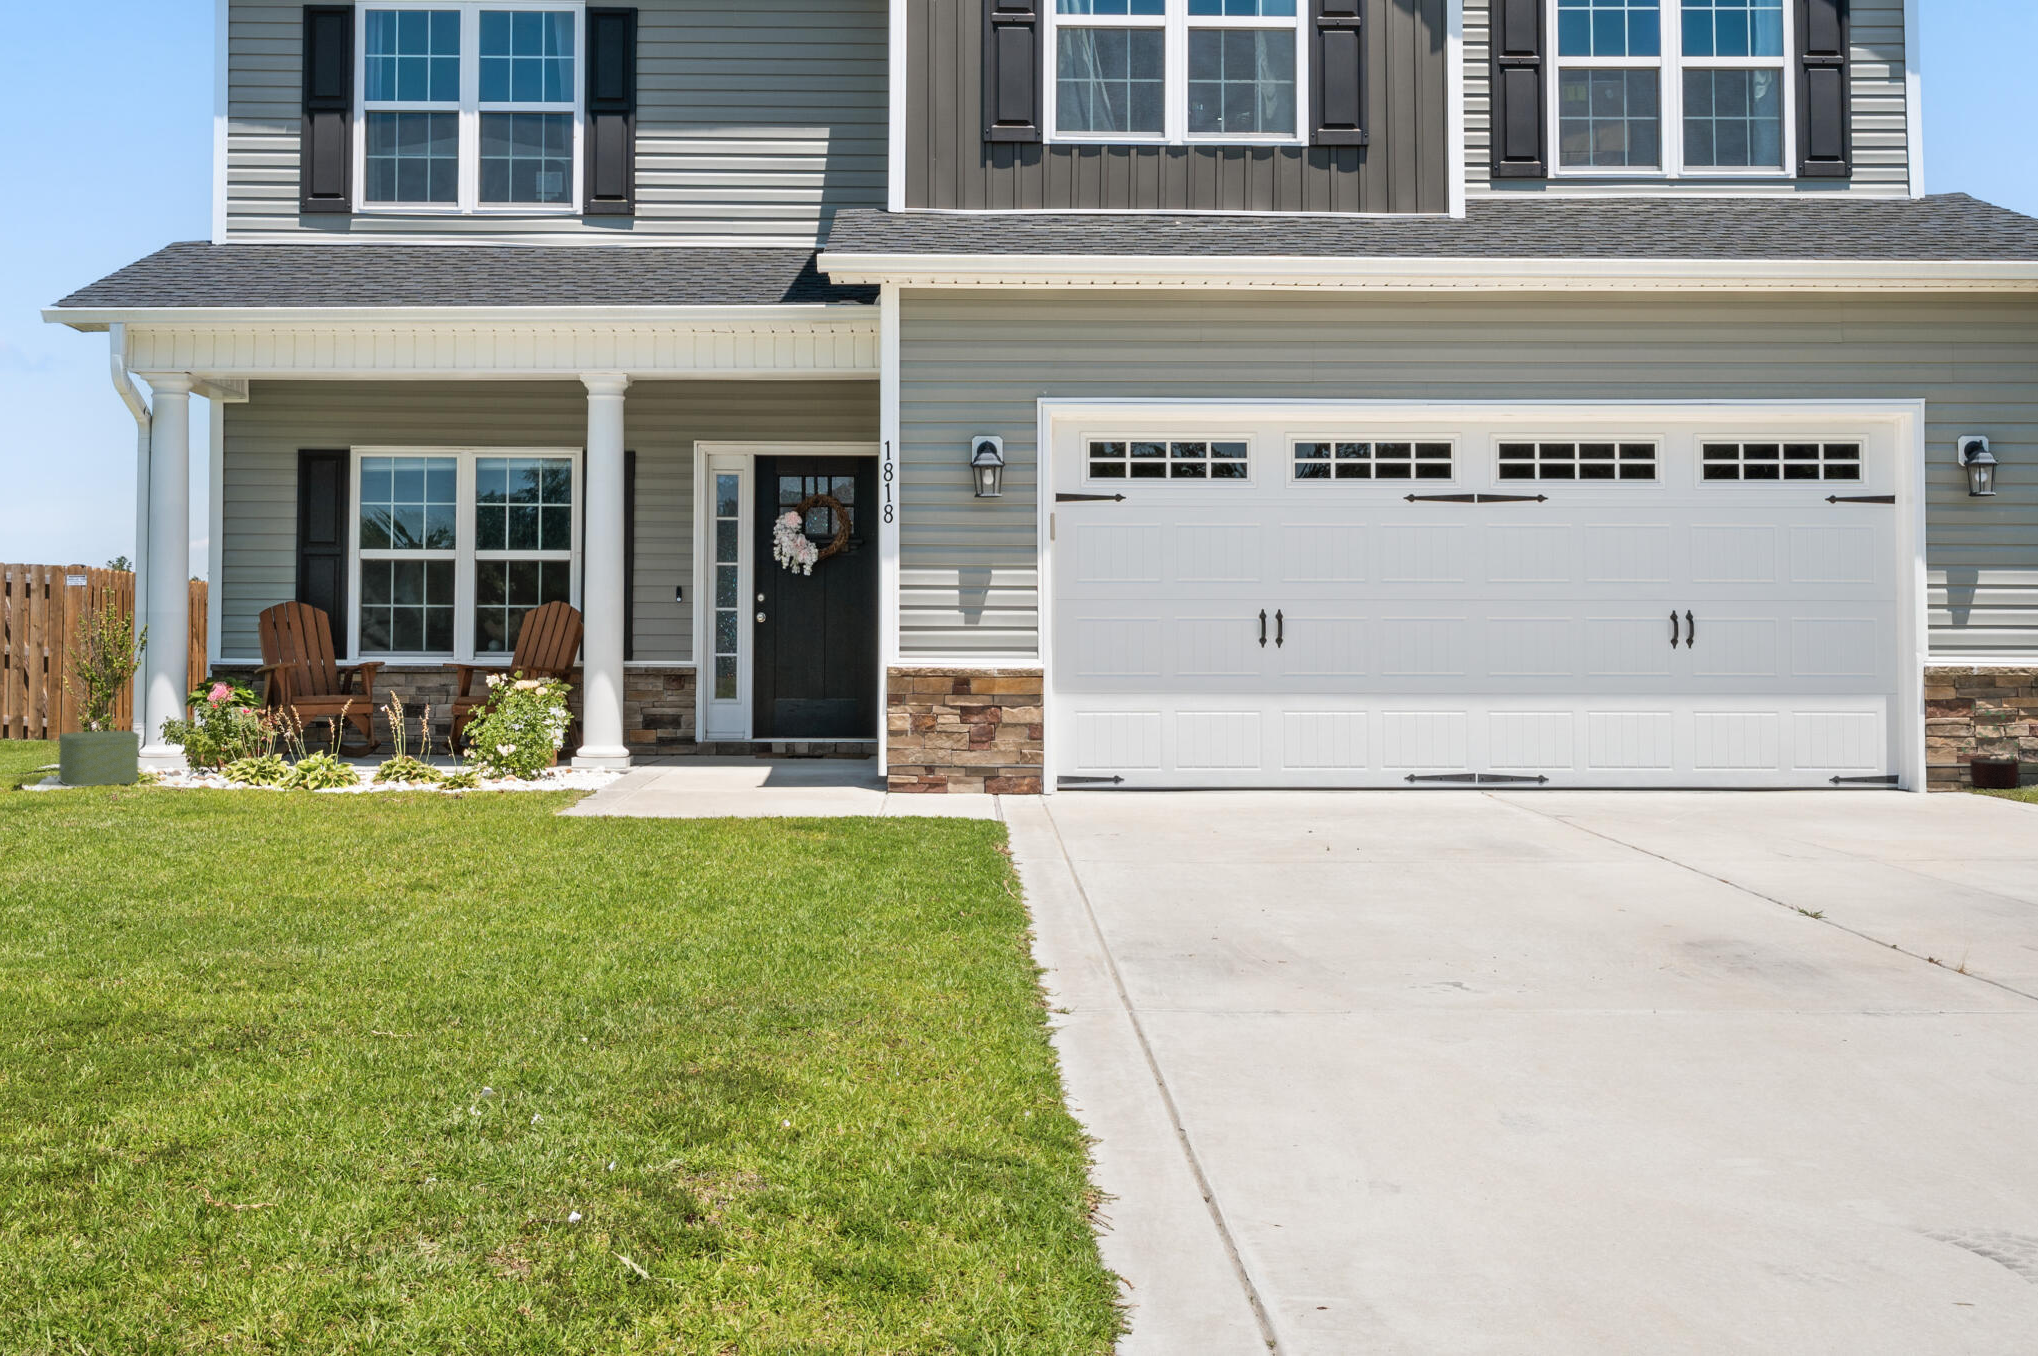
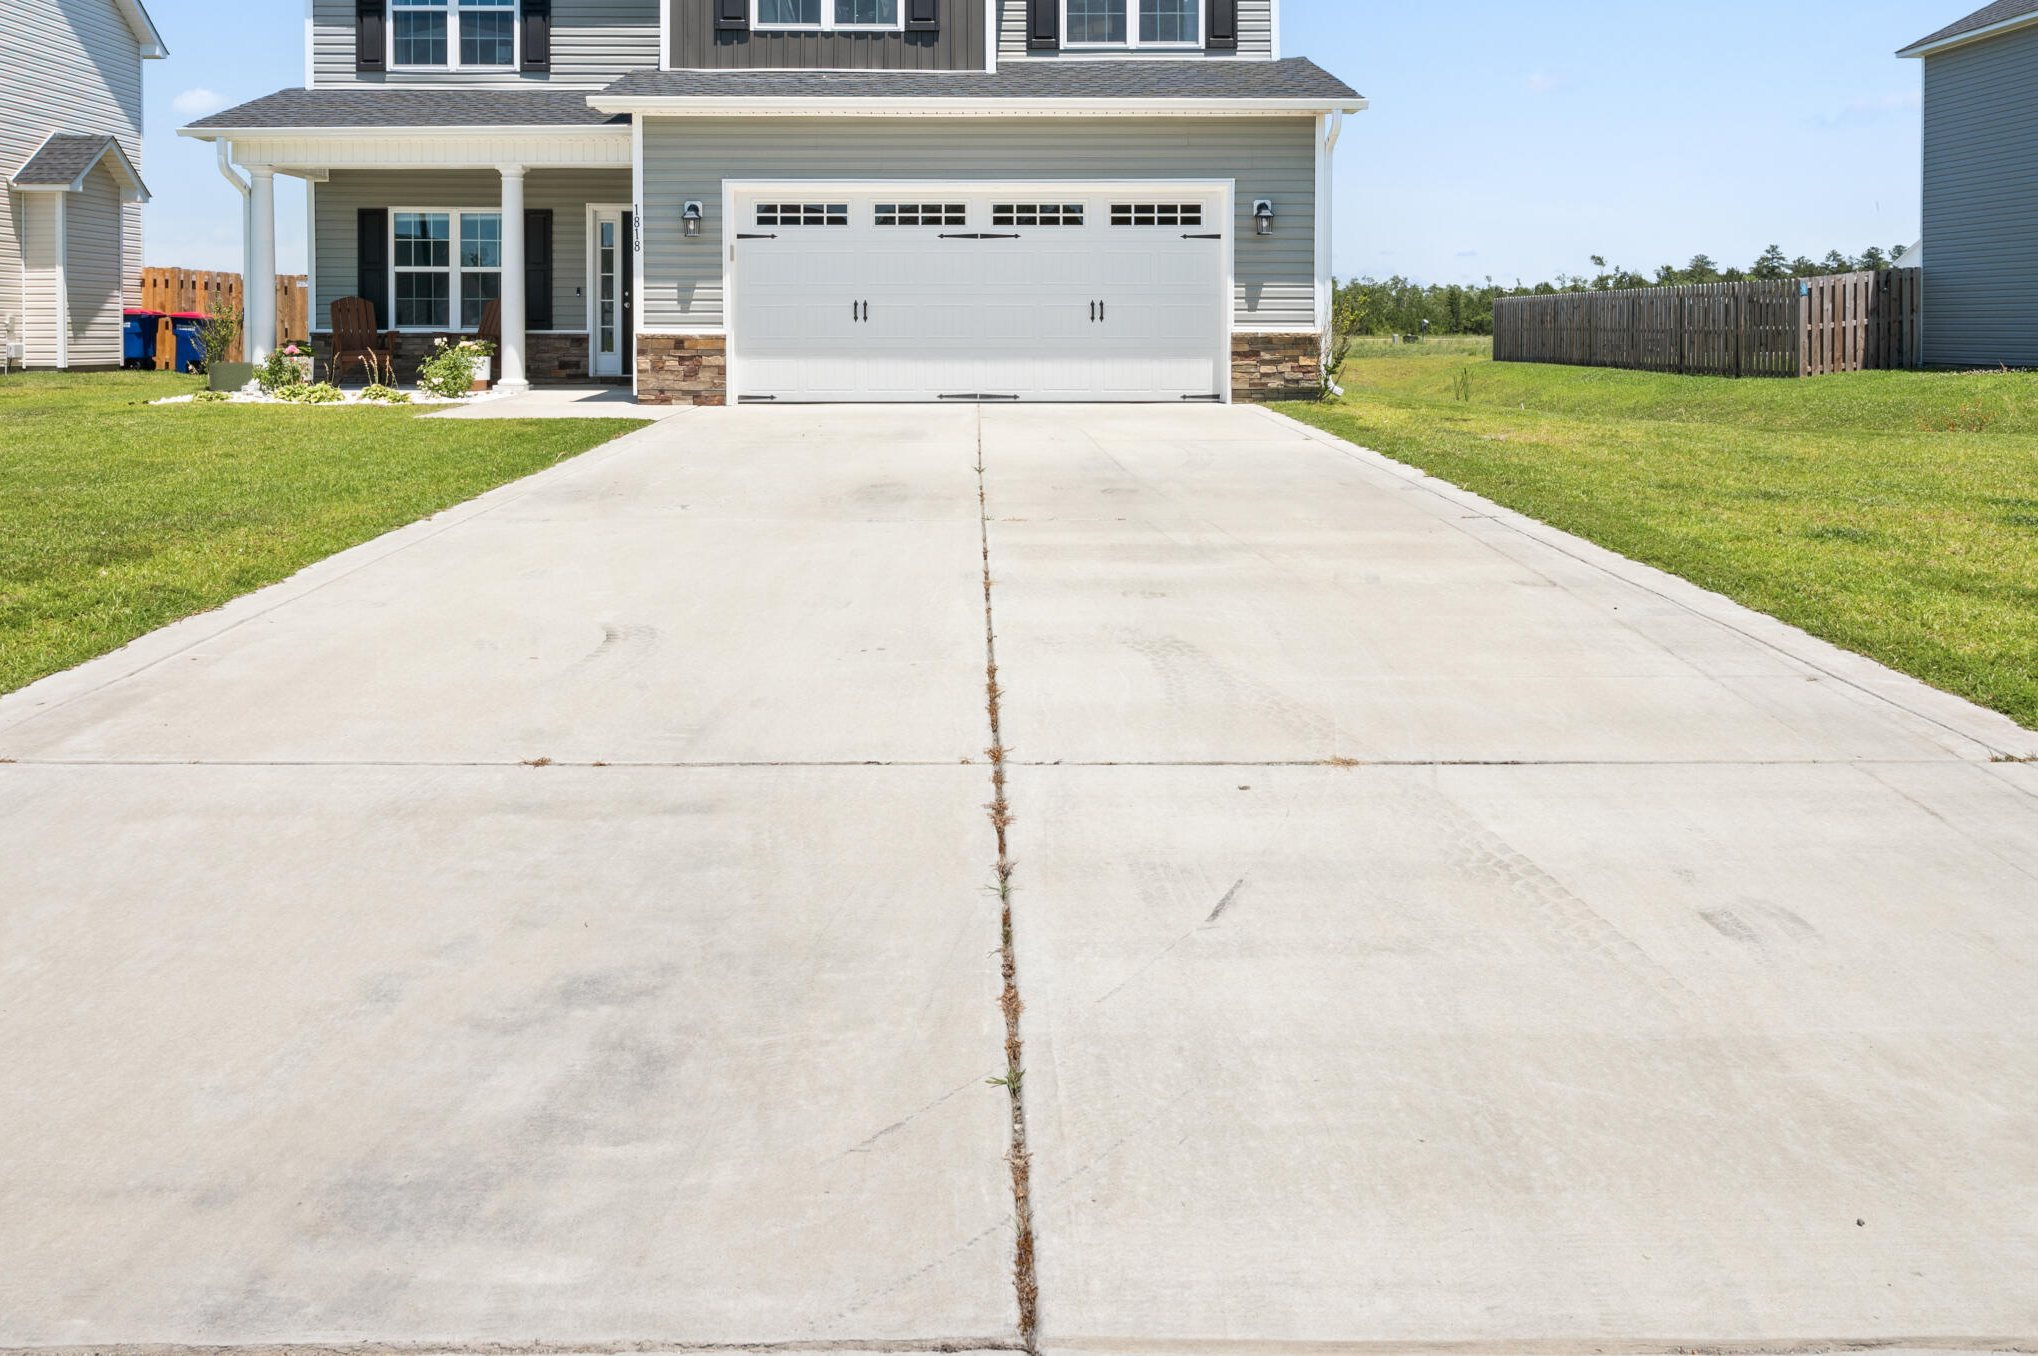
decorative plant: present [1959,705,2020,788] -> none [1248,353,1282,401]

